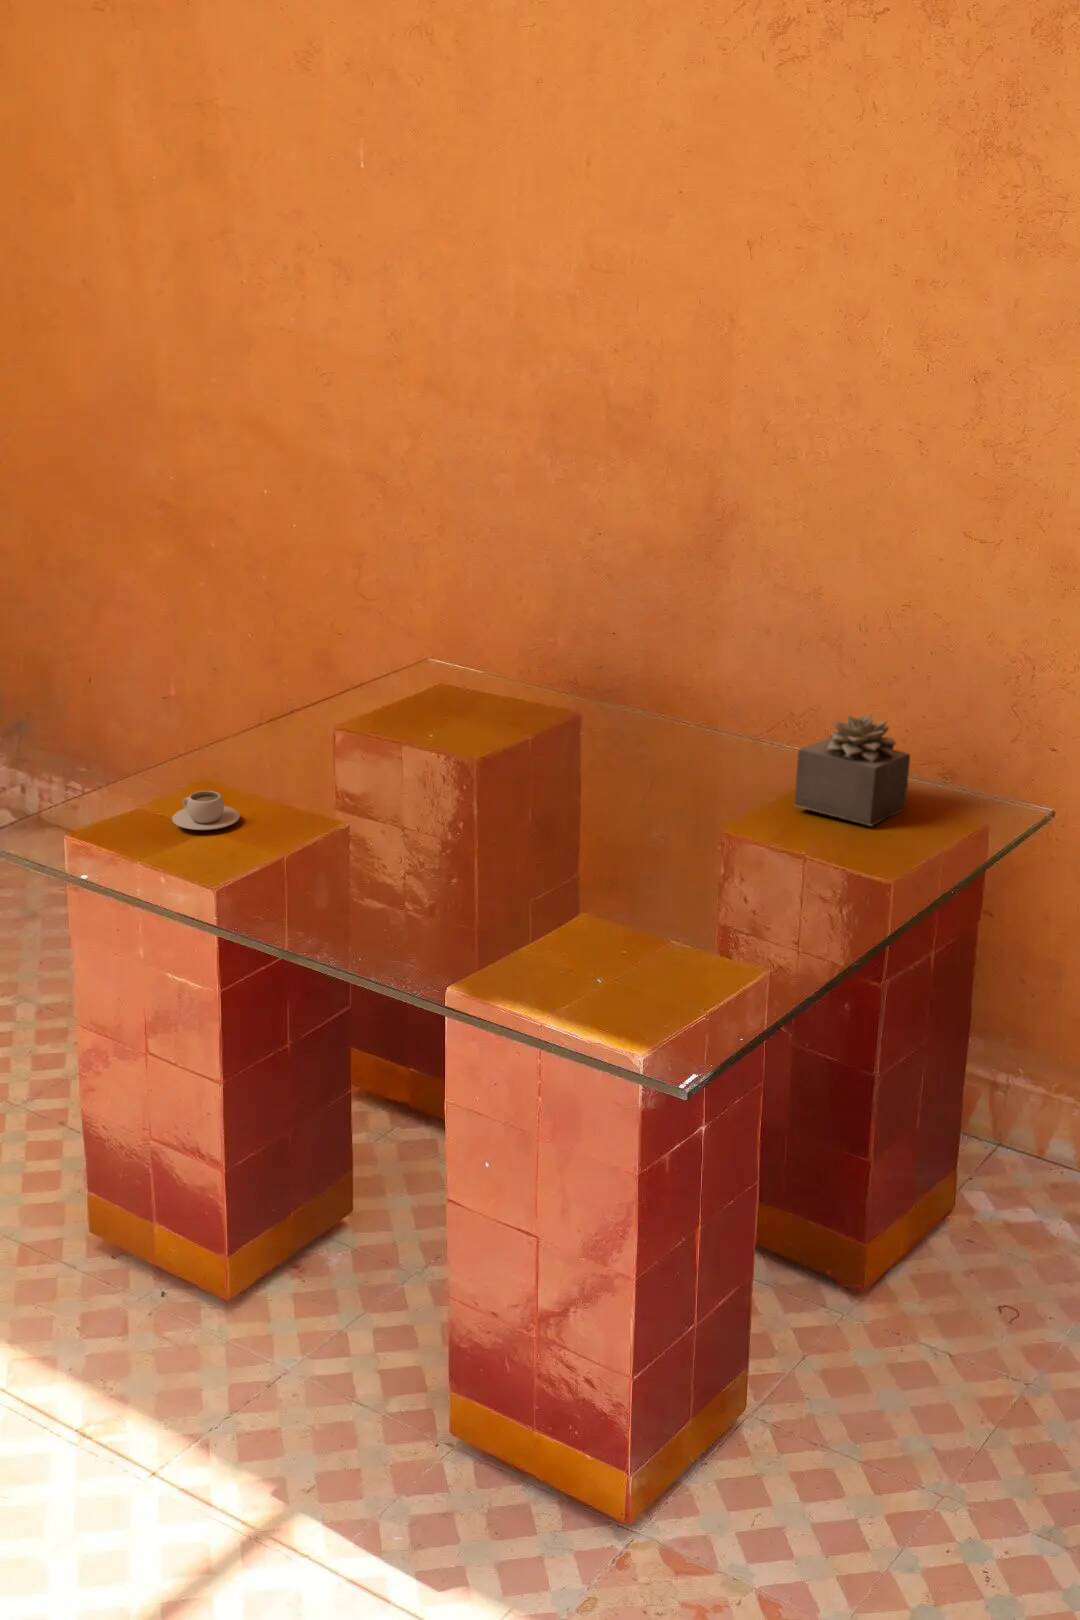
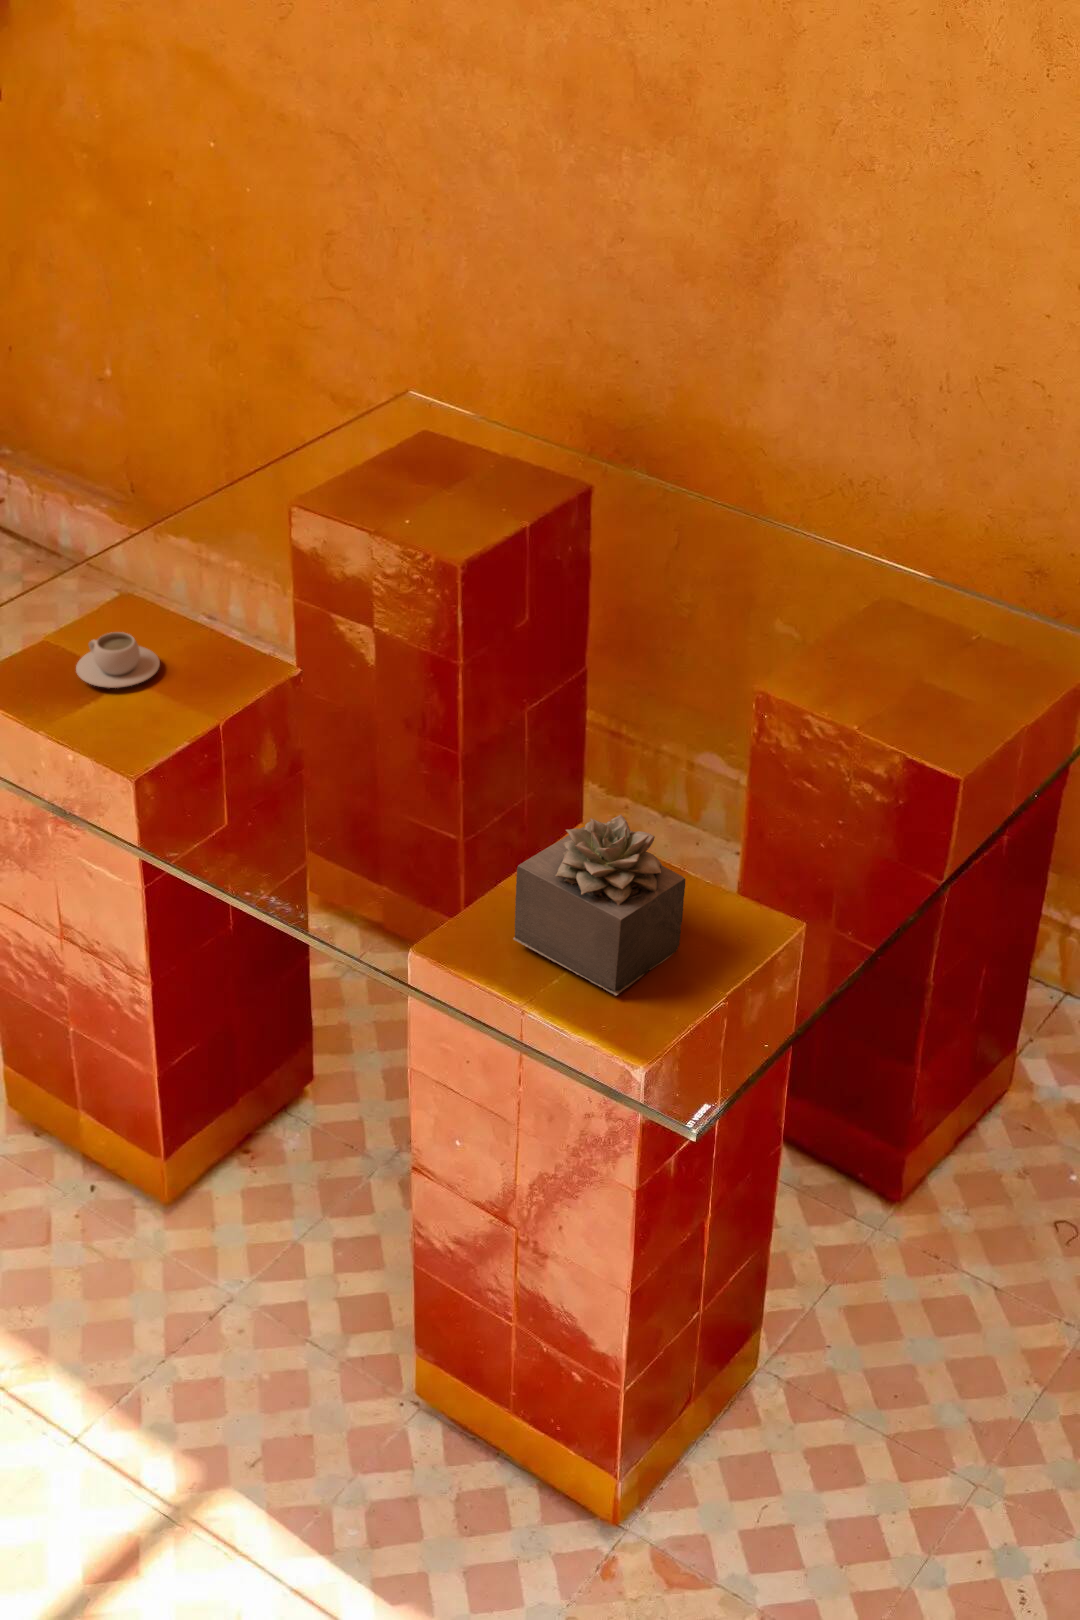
succulent plant: present [794,715,910,826] -> present [513,815,685,996]

